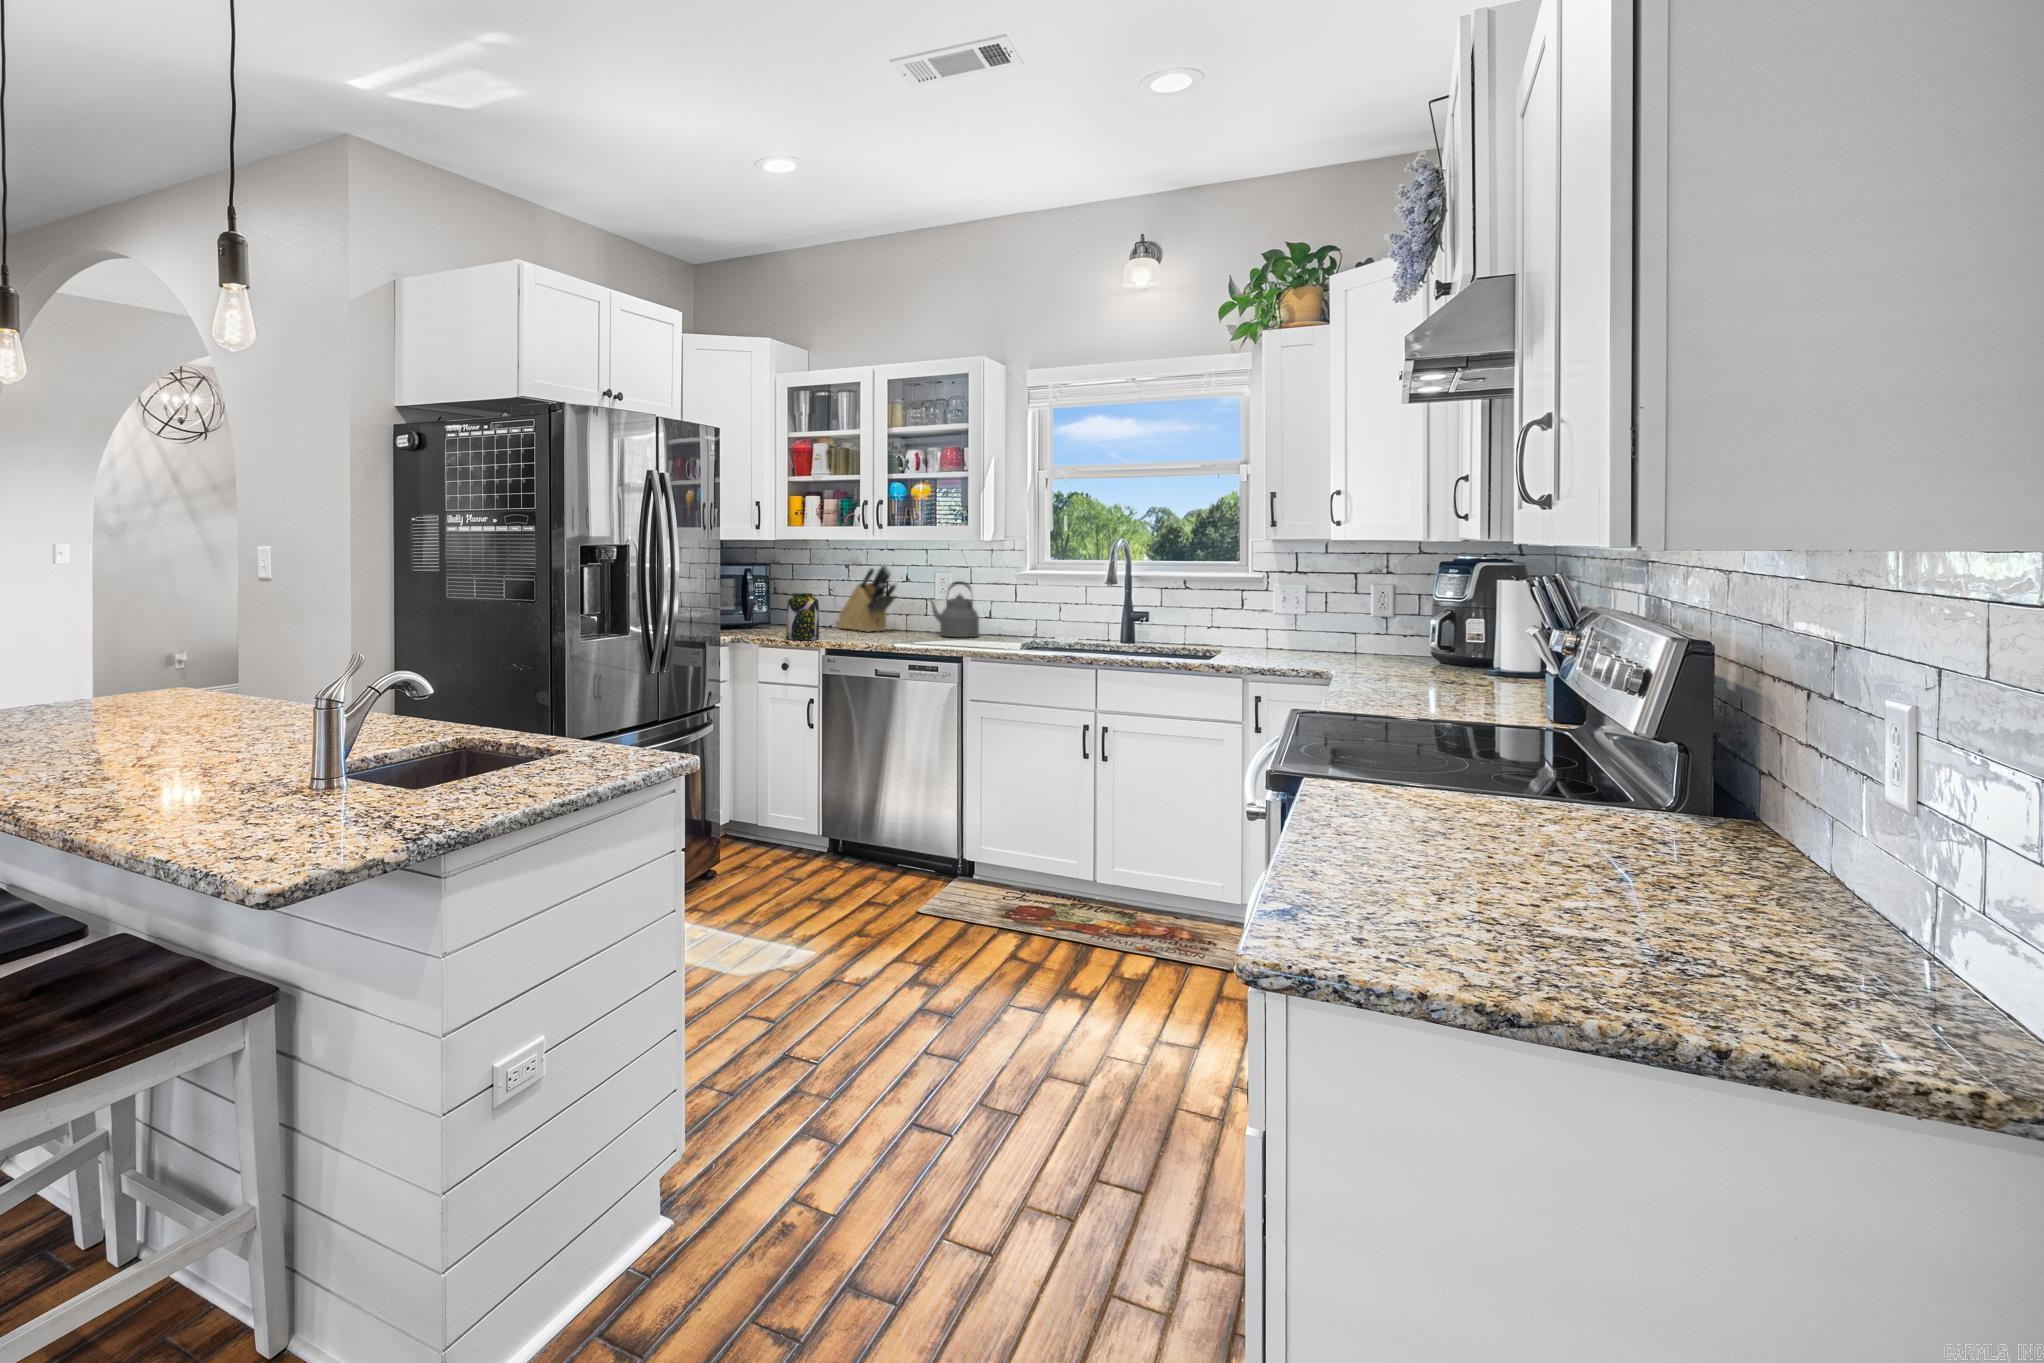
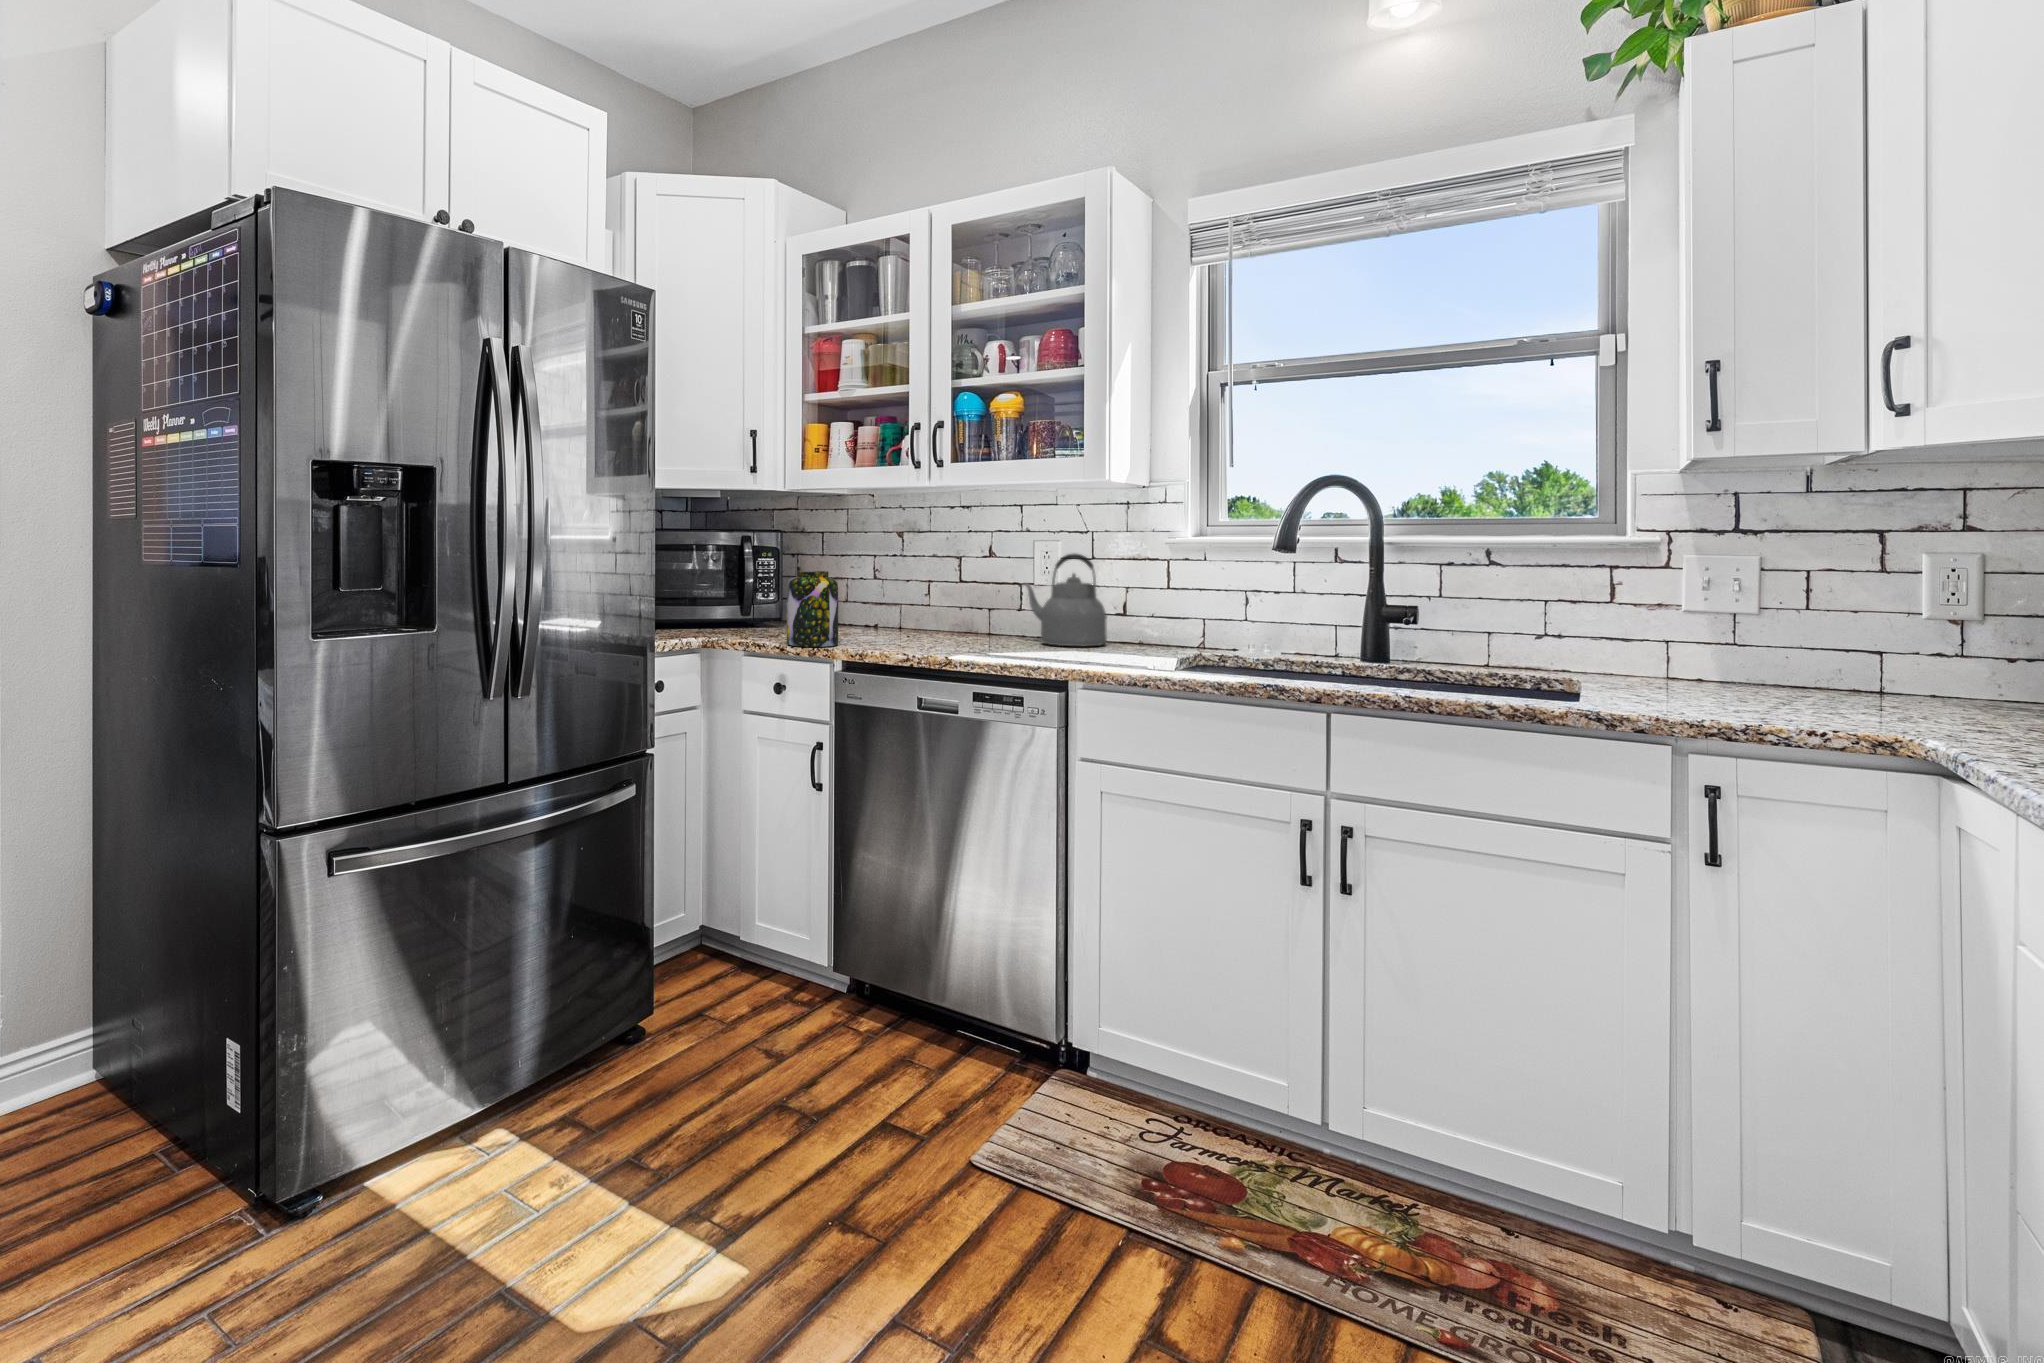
knife block: present [836,564,897,632] -> none [882,528,973,636]

